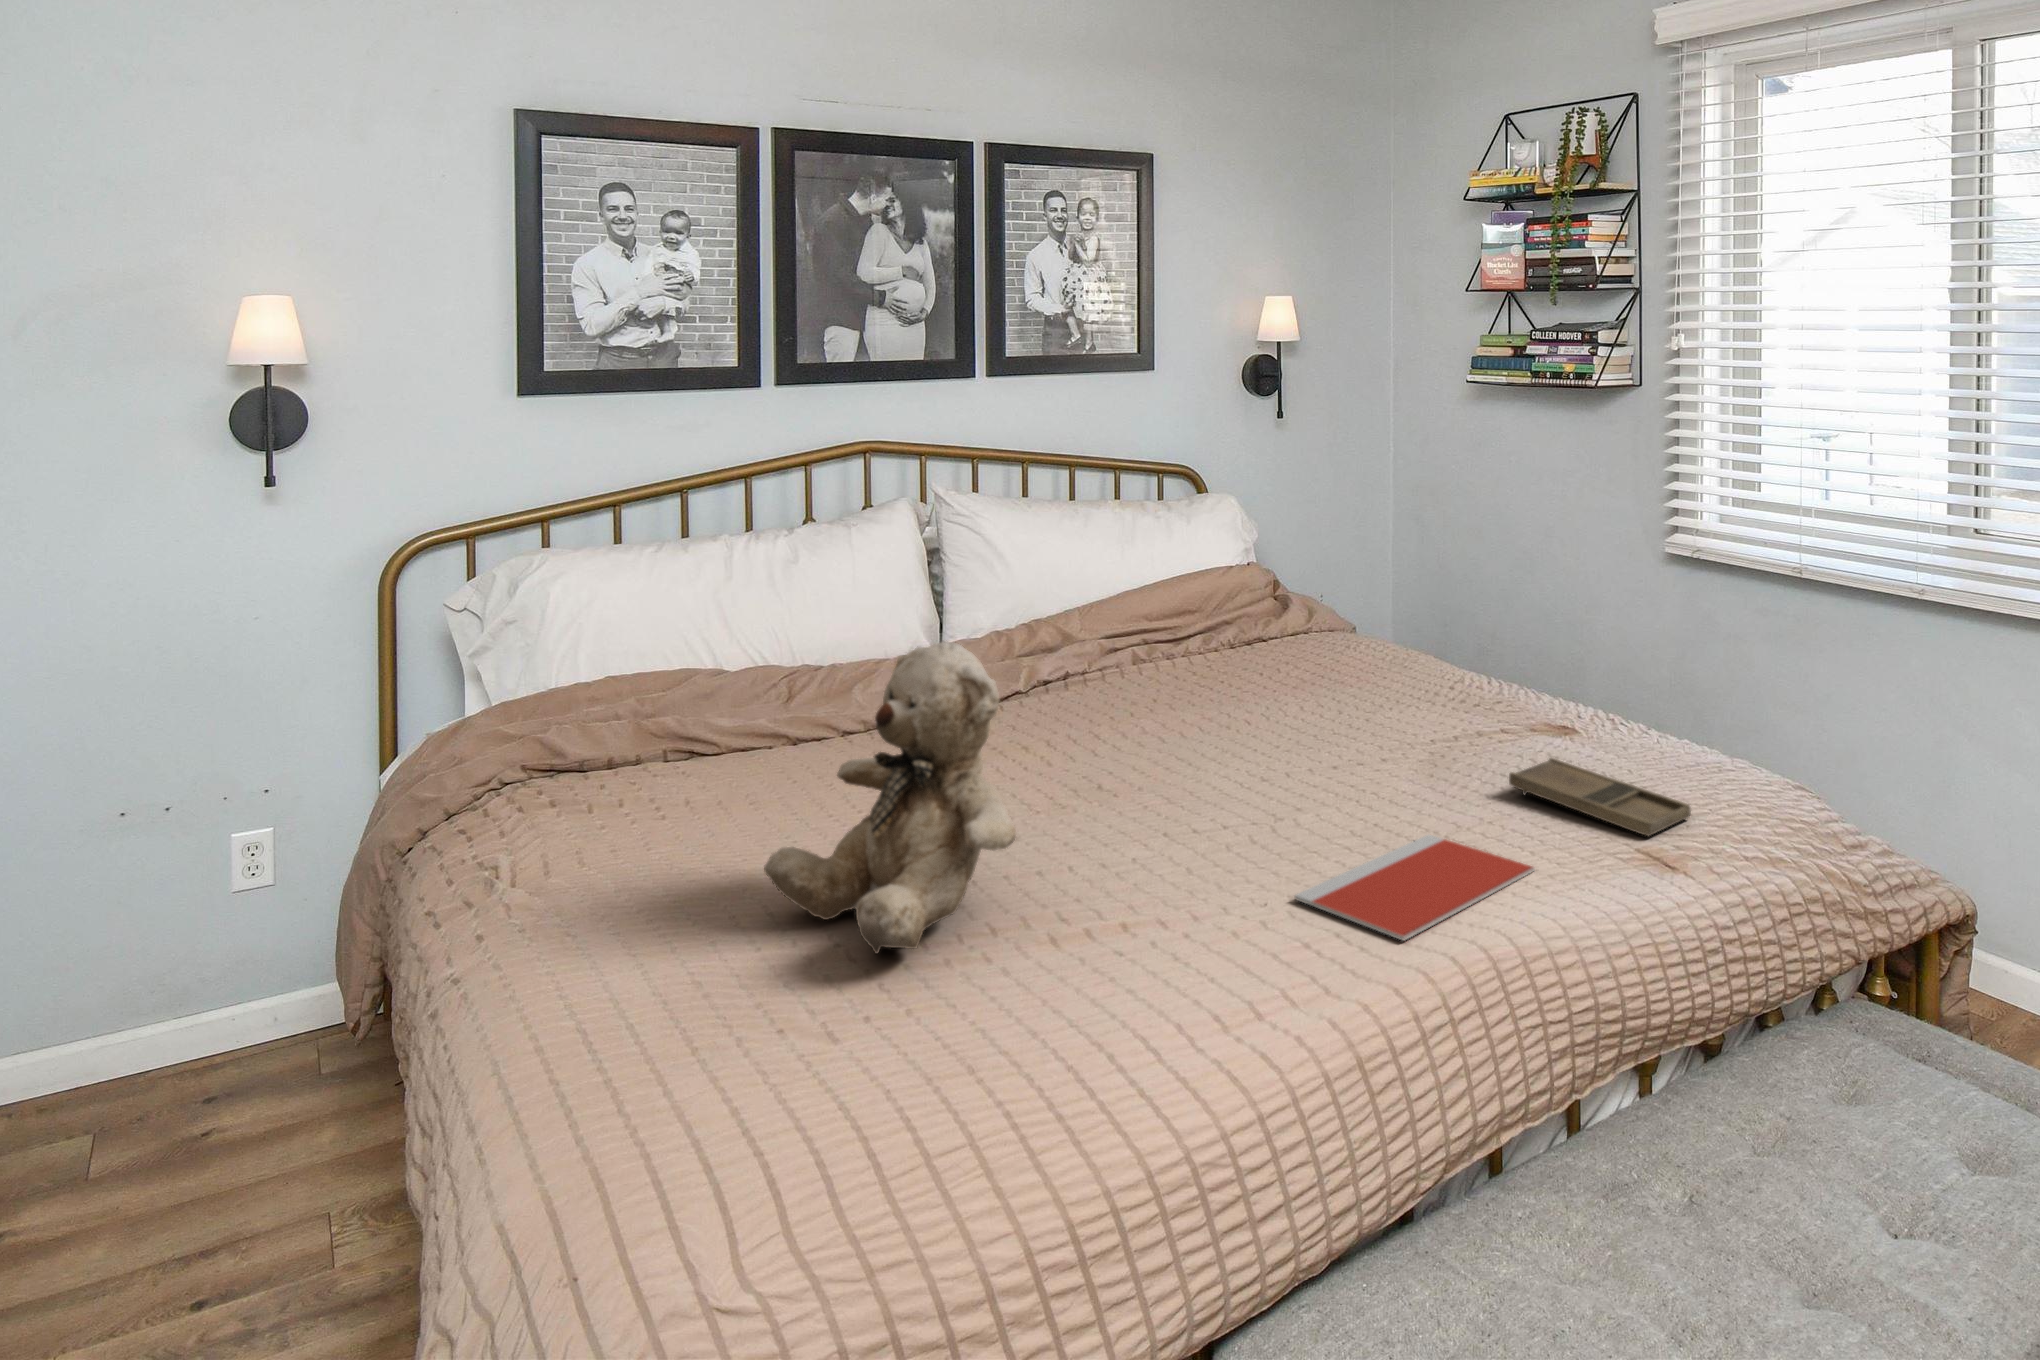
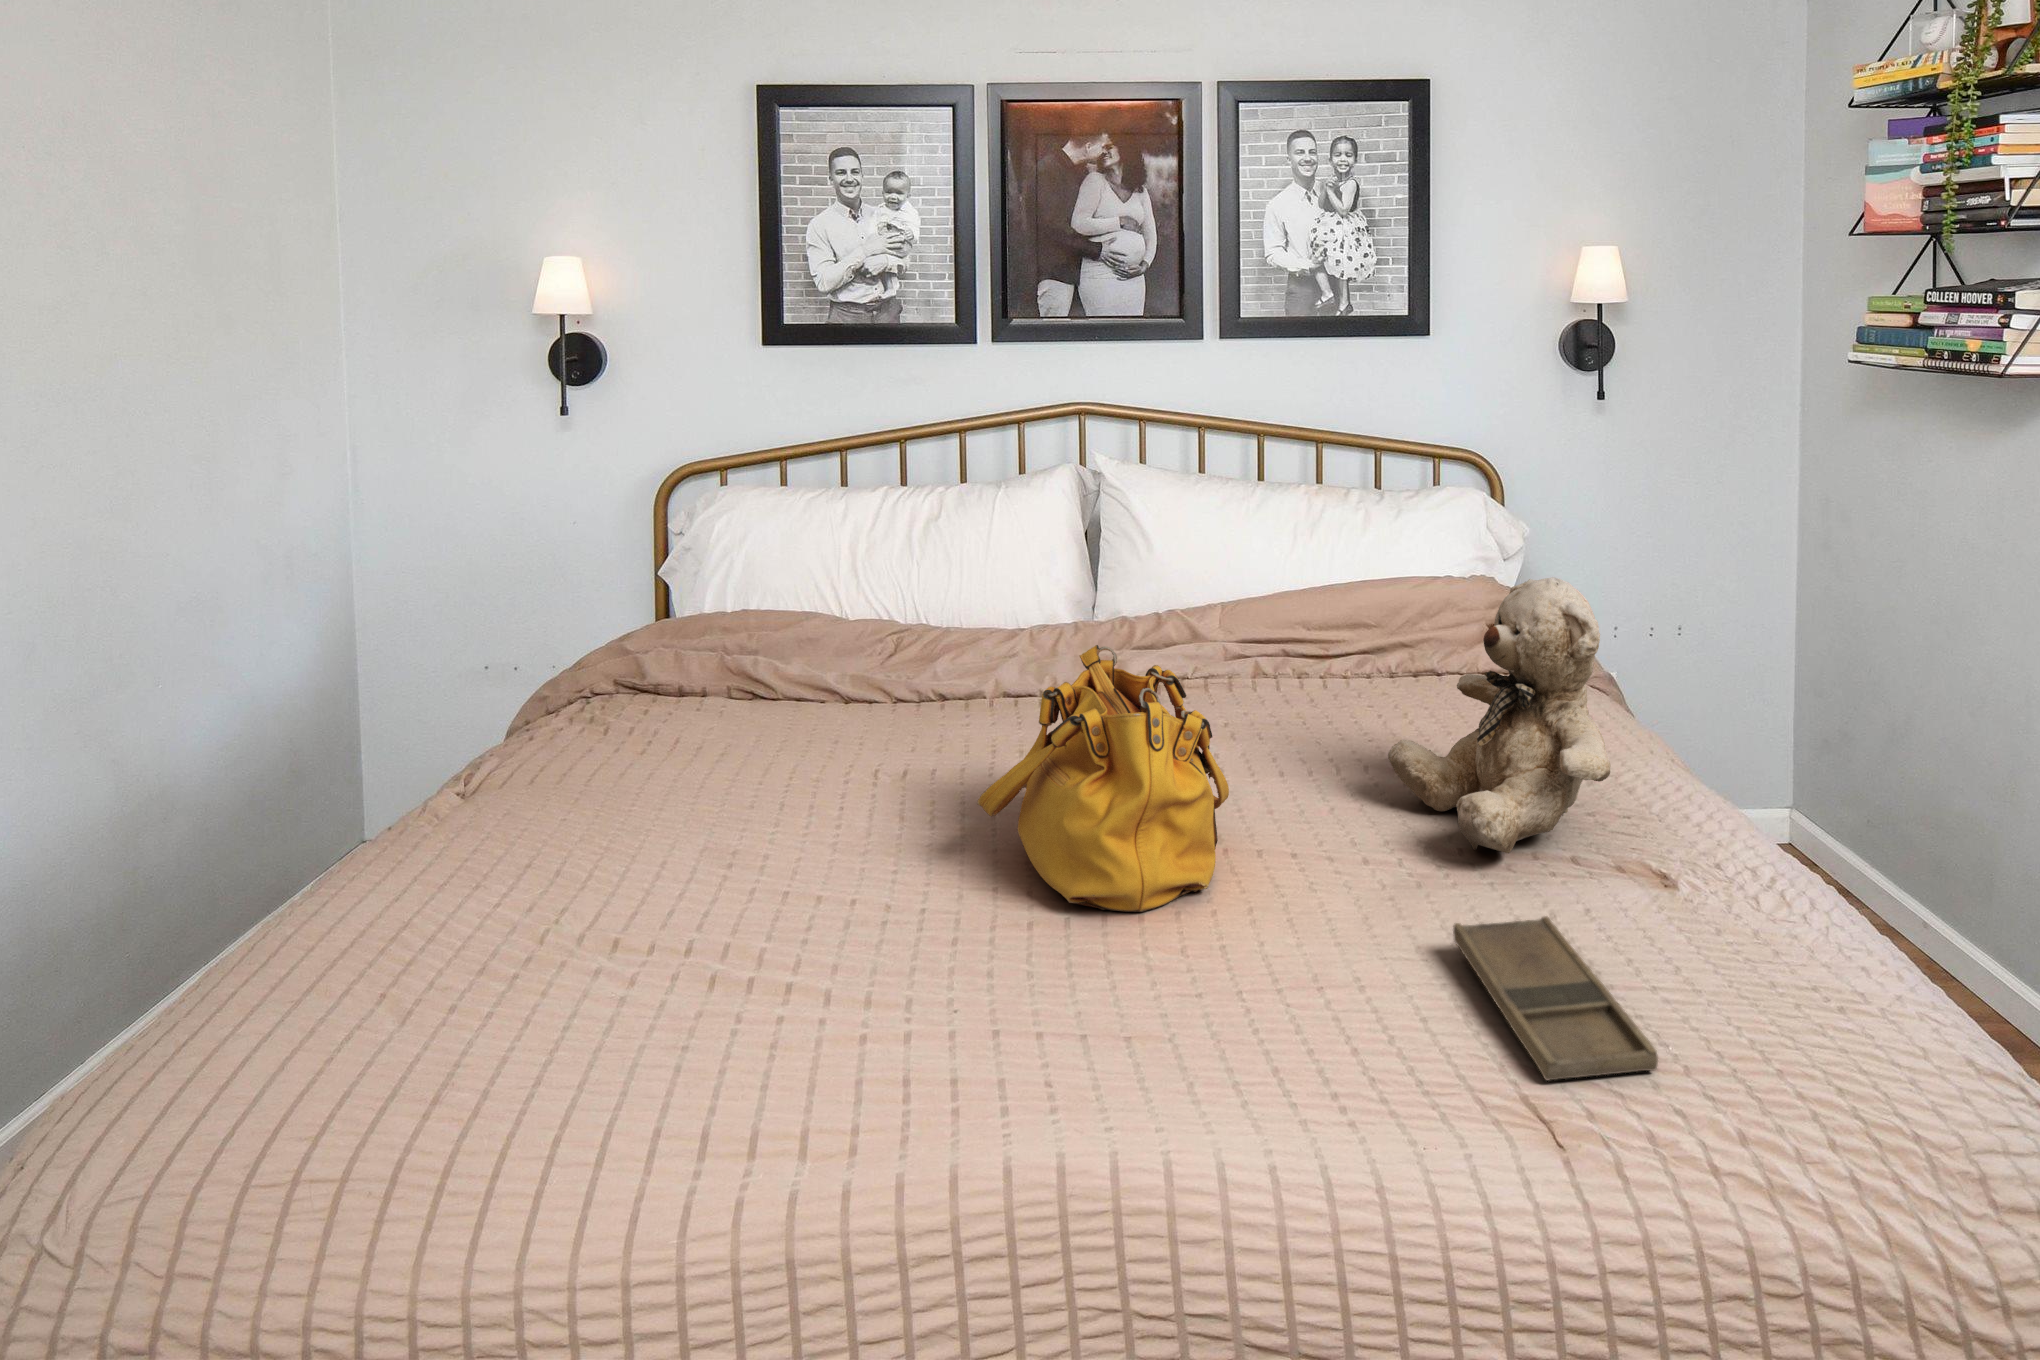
handbag: none [1106,629,1311,829] -> present [977,645,1229,912]
teddy bear: present [764,641,1016,954] -> present [1388,577,1611,853]
notebook: present [1294,835,1535,941] -> none [1000,979,1322,1119]

